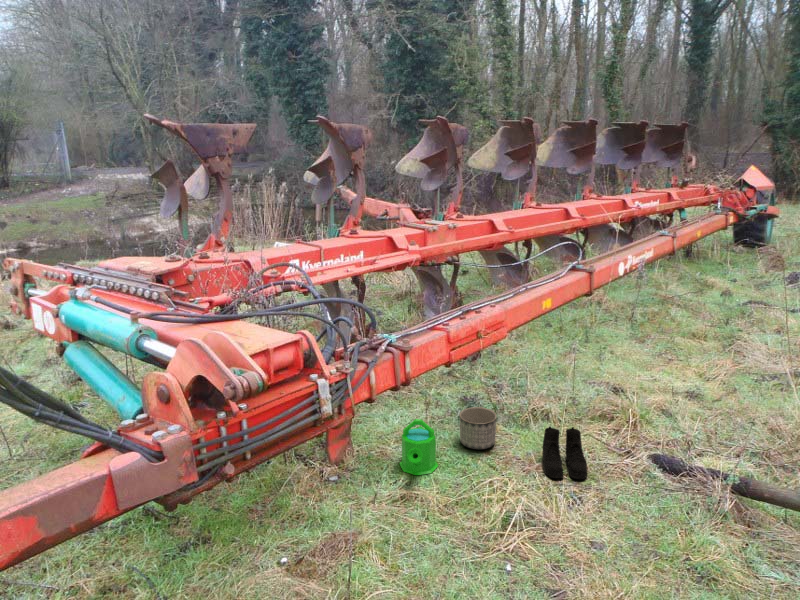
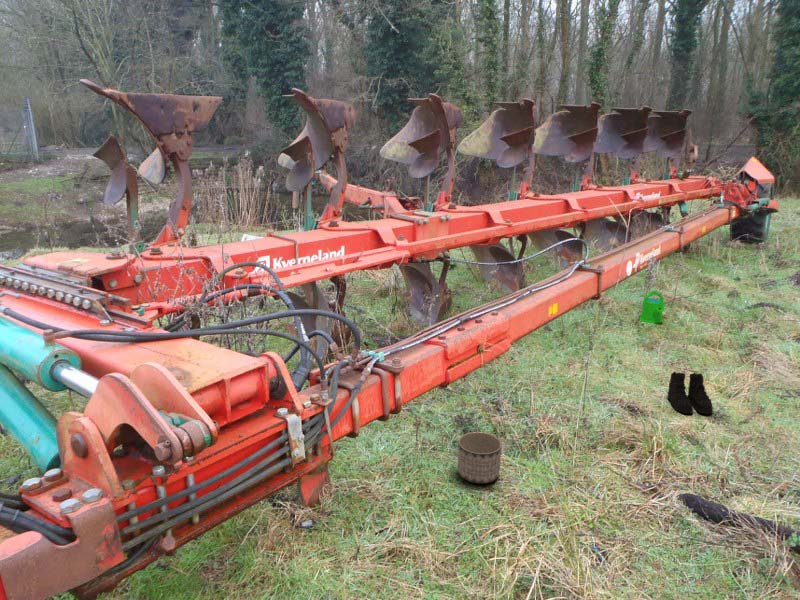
watering can: present [400,419,438,475] -> present [639,291,665,323]
boots: present [542,426,587,479] -> present [668,372,713,414]

